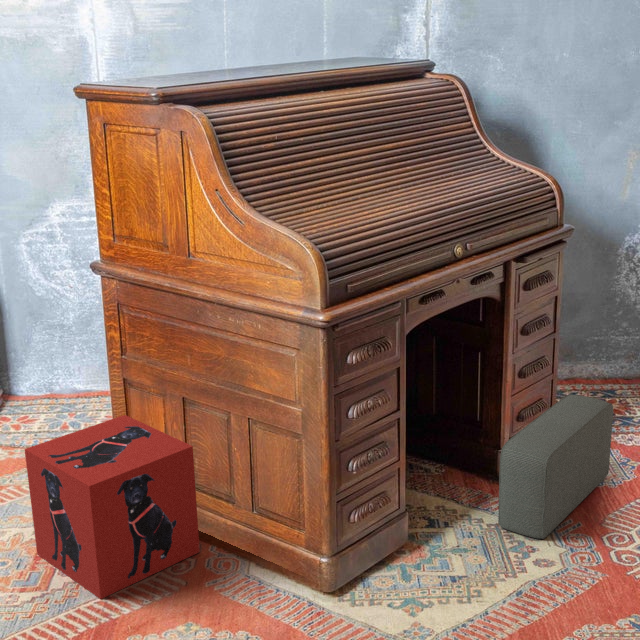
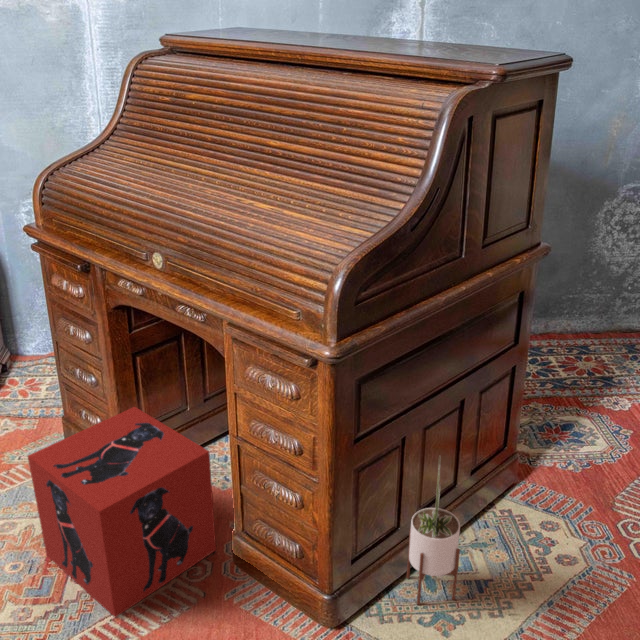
pouf: present [498,395,613,539] -> none [513,372,617,529]
potted plant: none [381,440,427,594] -> present [407,465,460,605]

